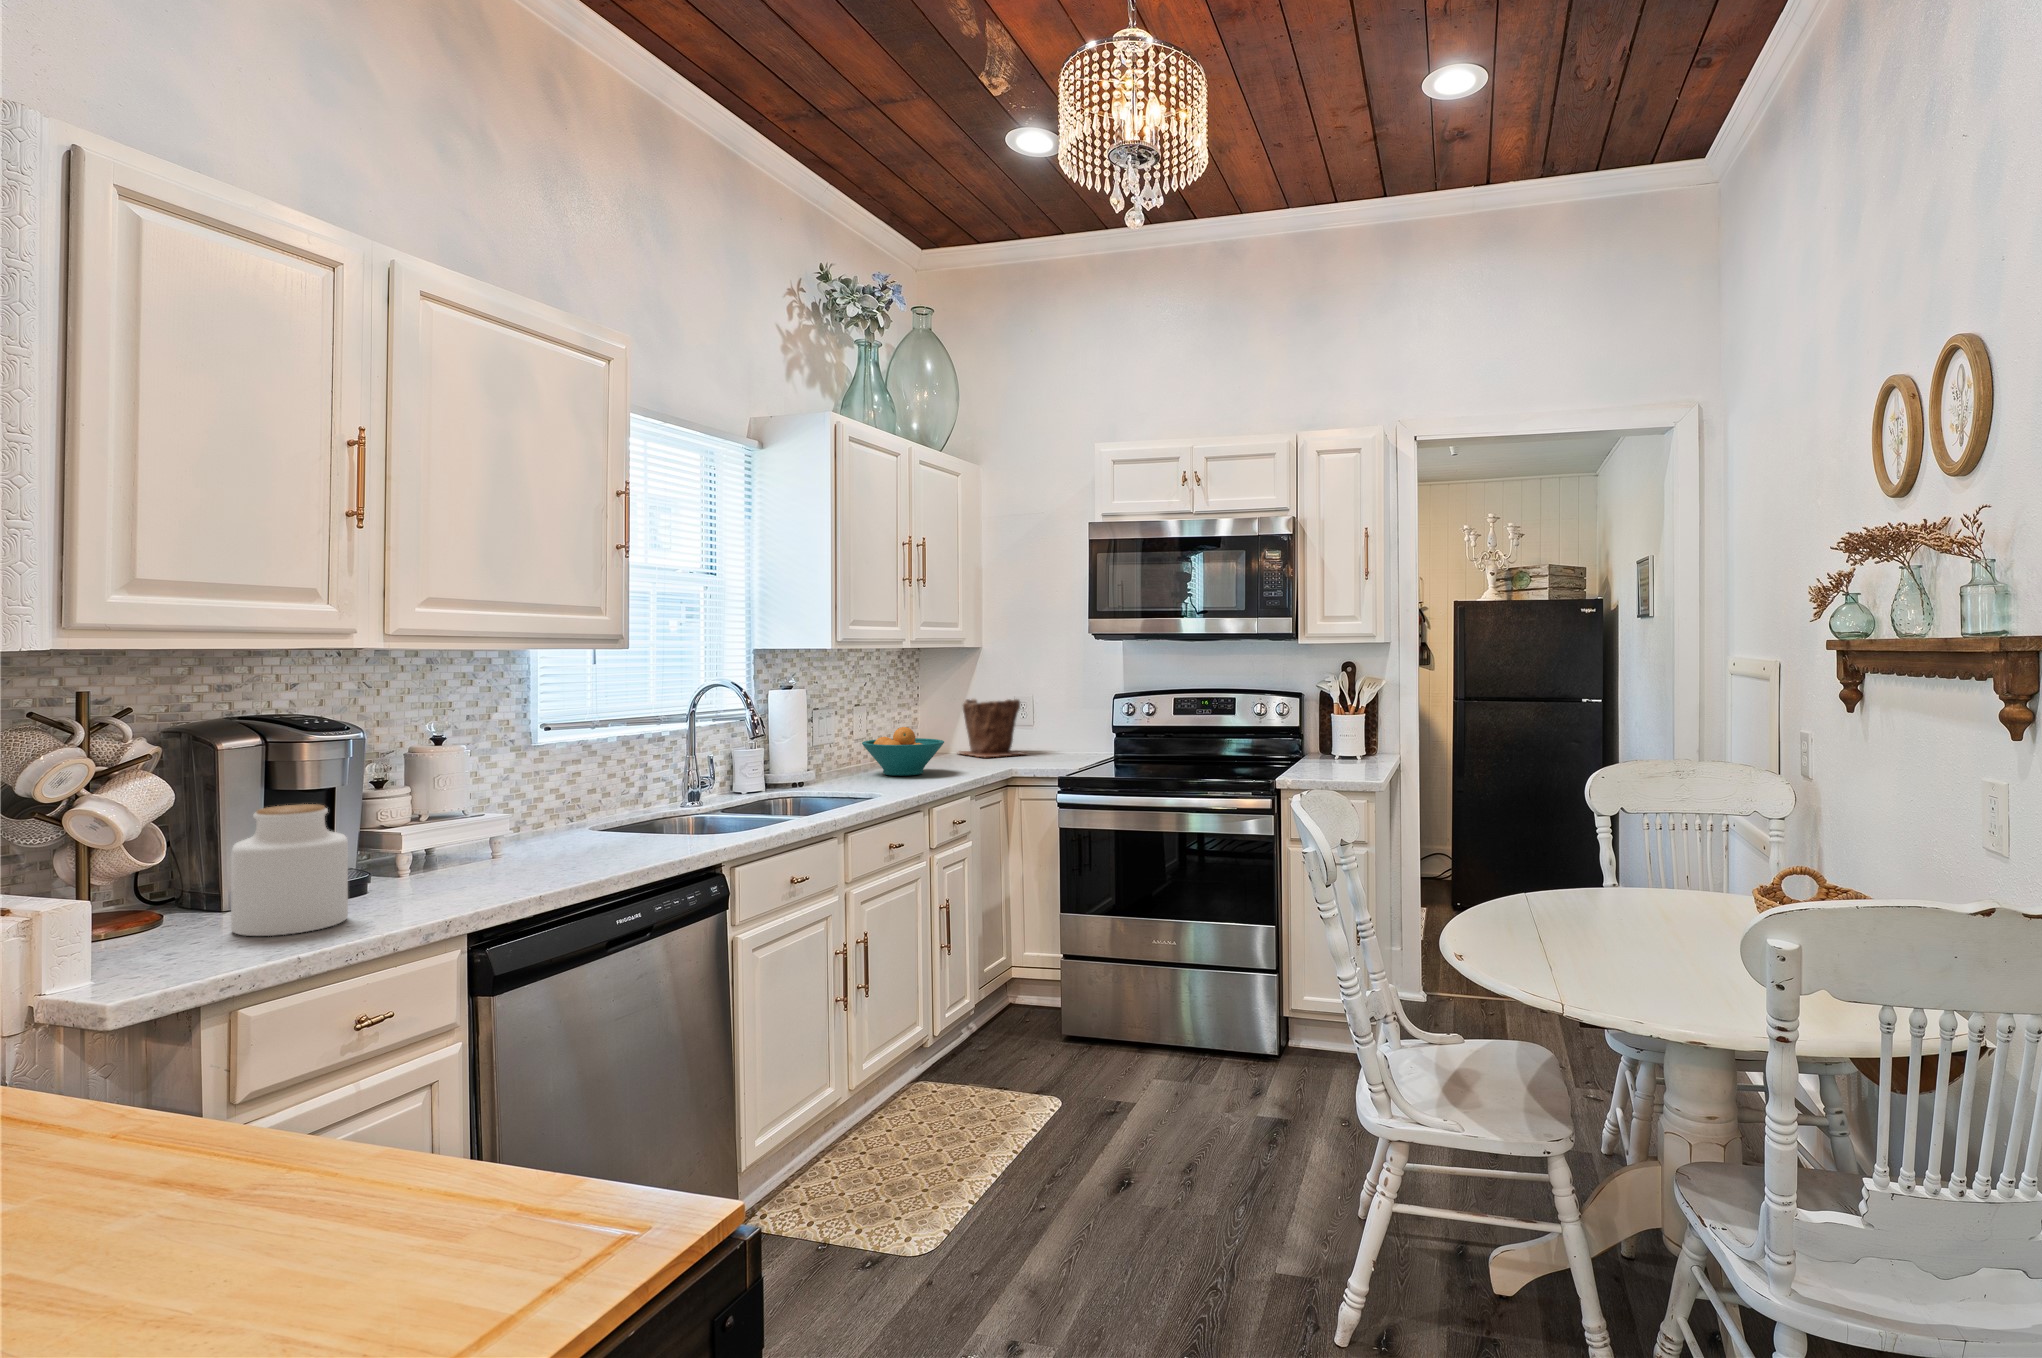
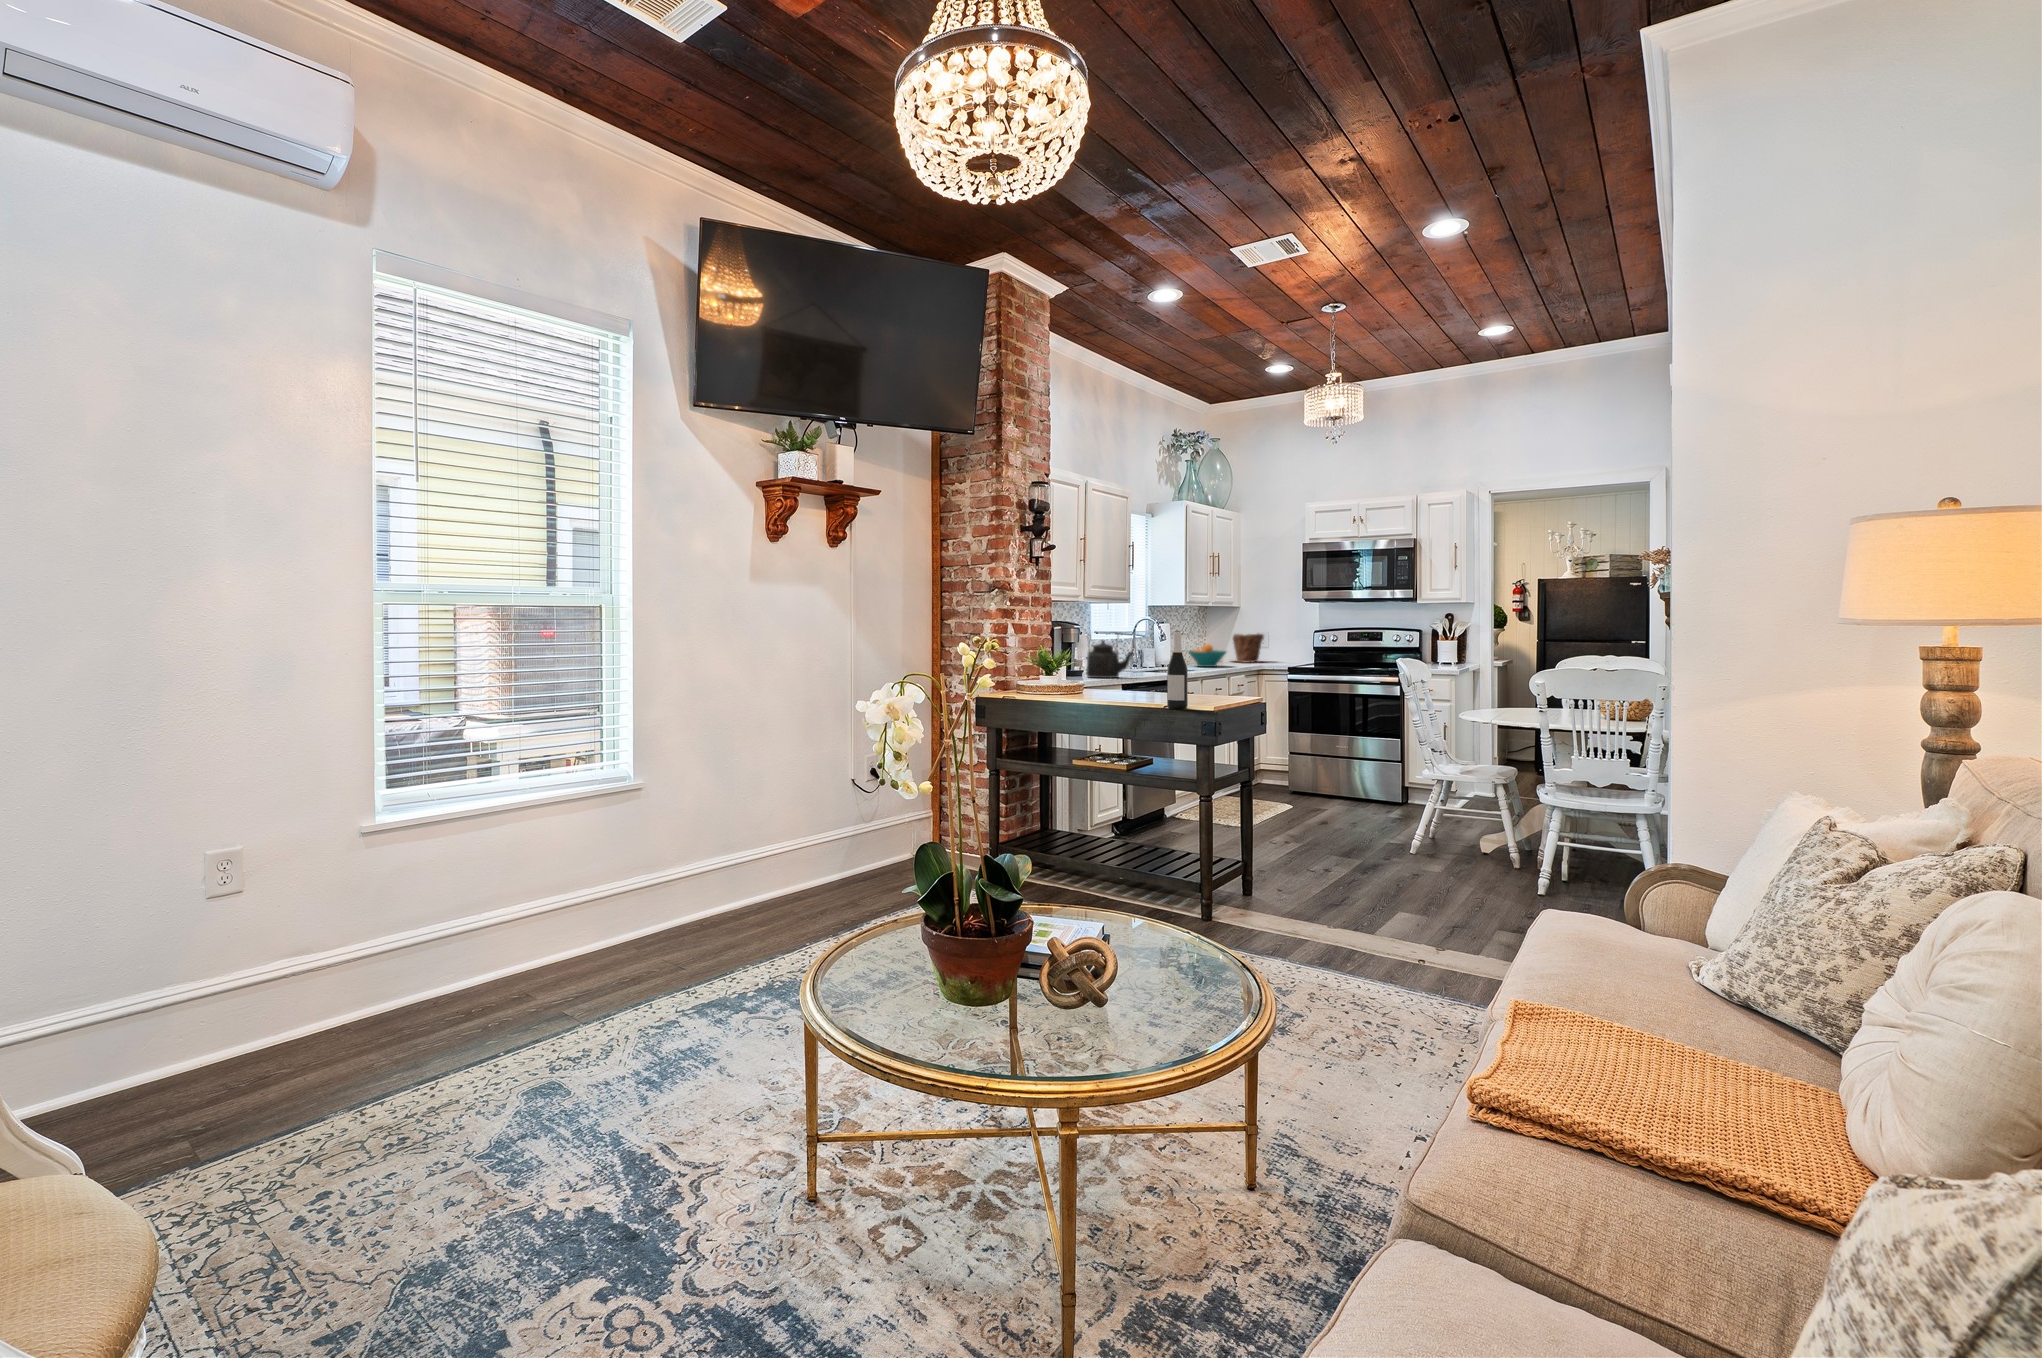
kettle: none [530,727,664,858] -> present [1086,632,1134,678]
jar: present [231,804,348,936] -> none [1034,649,1063,685]
wine bottle: none [381,841,506,1291] -> present [1167,631,1188,709]

